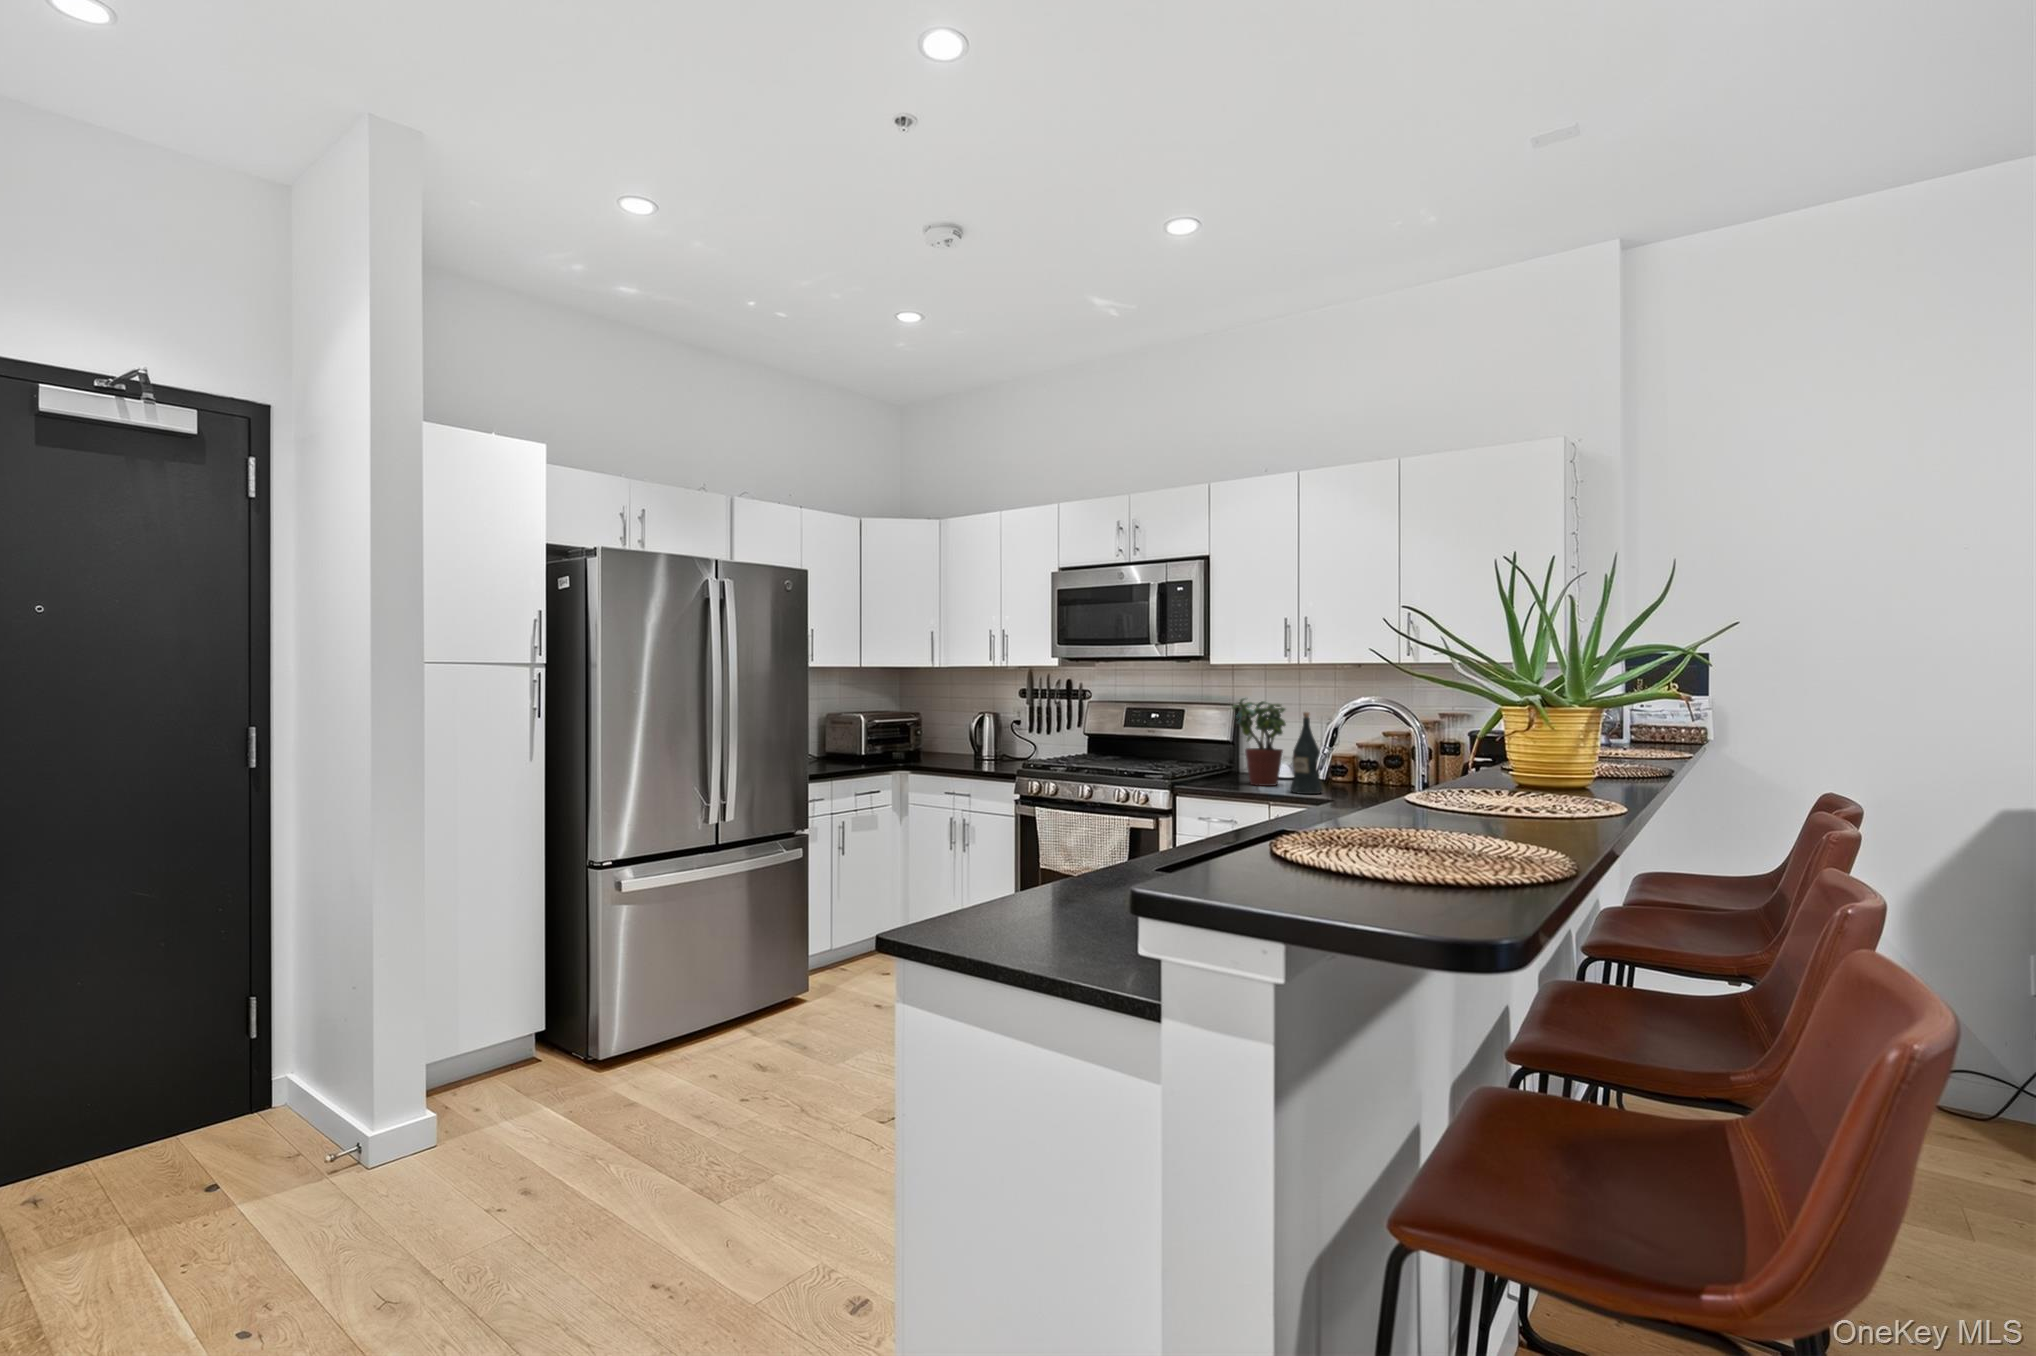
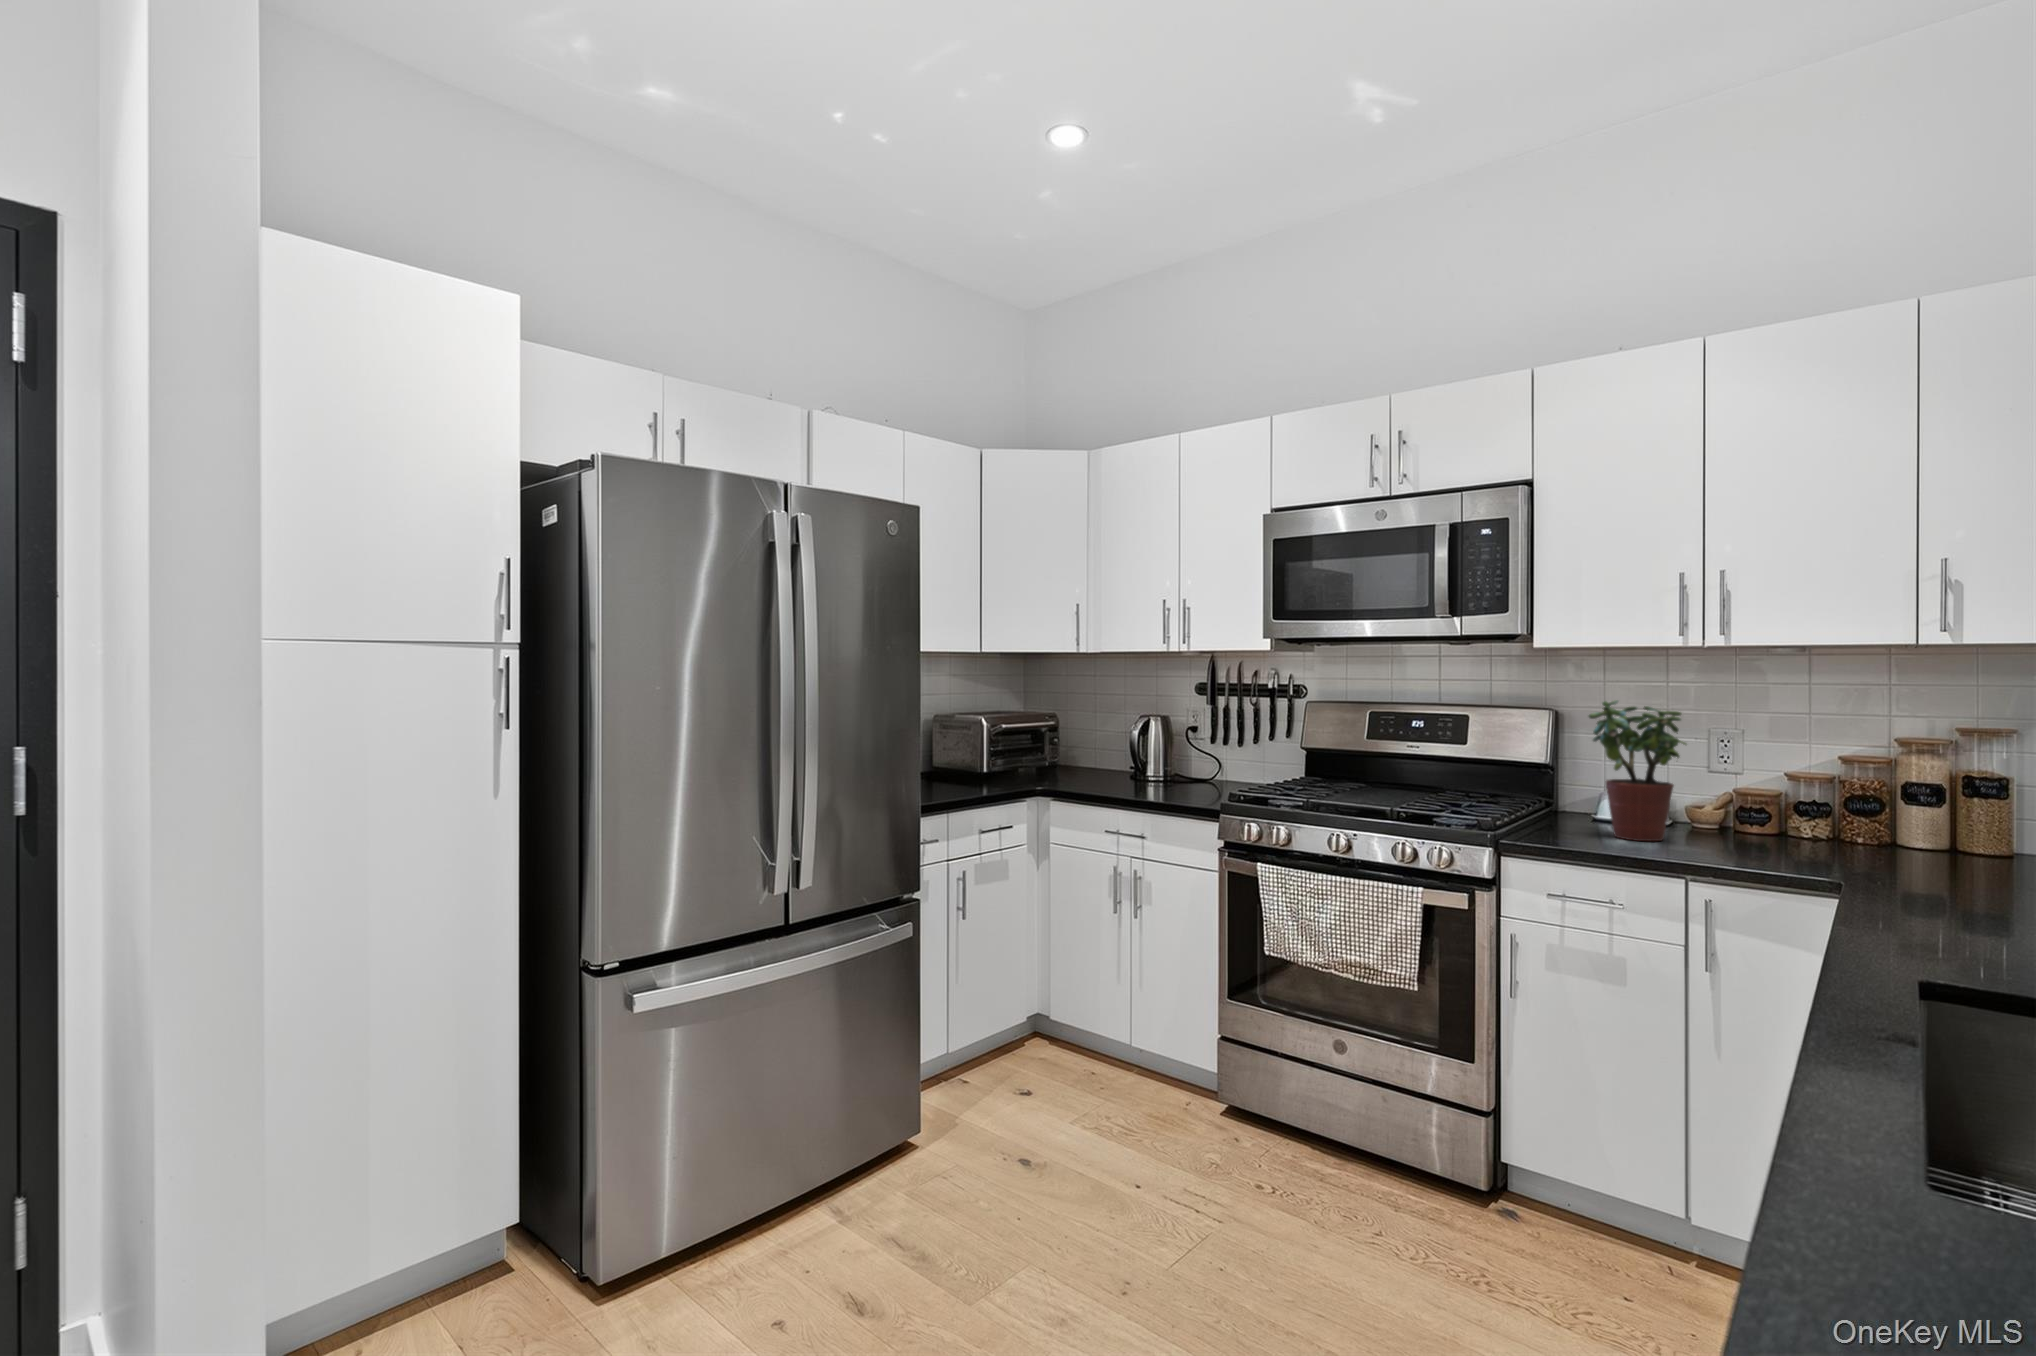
wine bottle: present [1291,712,1323,794] -> none [1714,726,1777,863]

